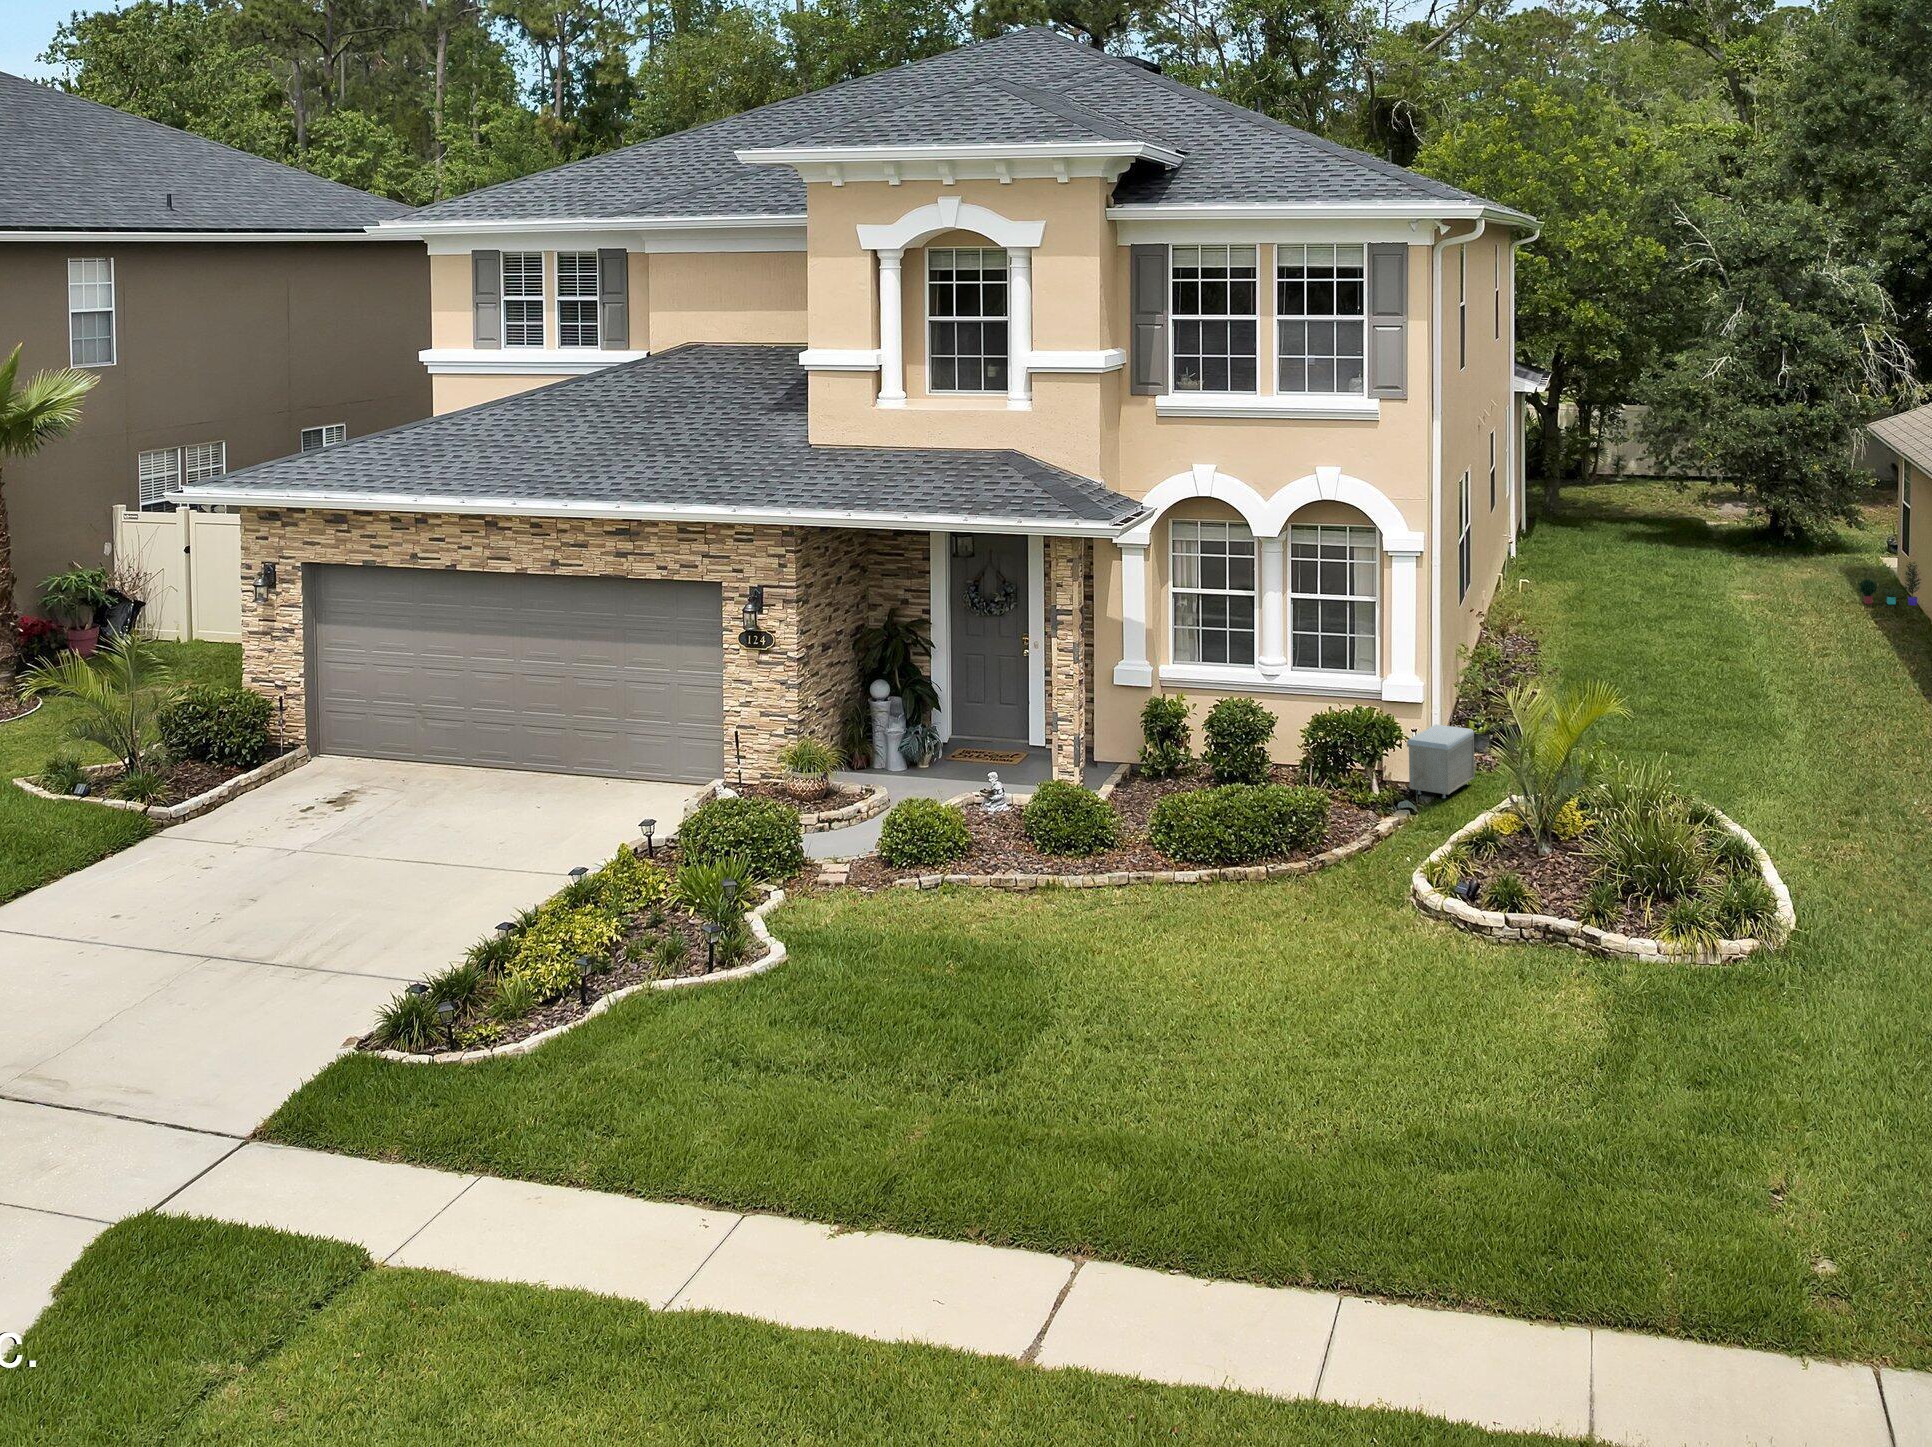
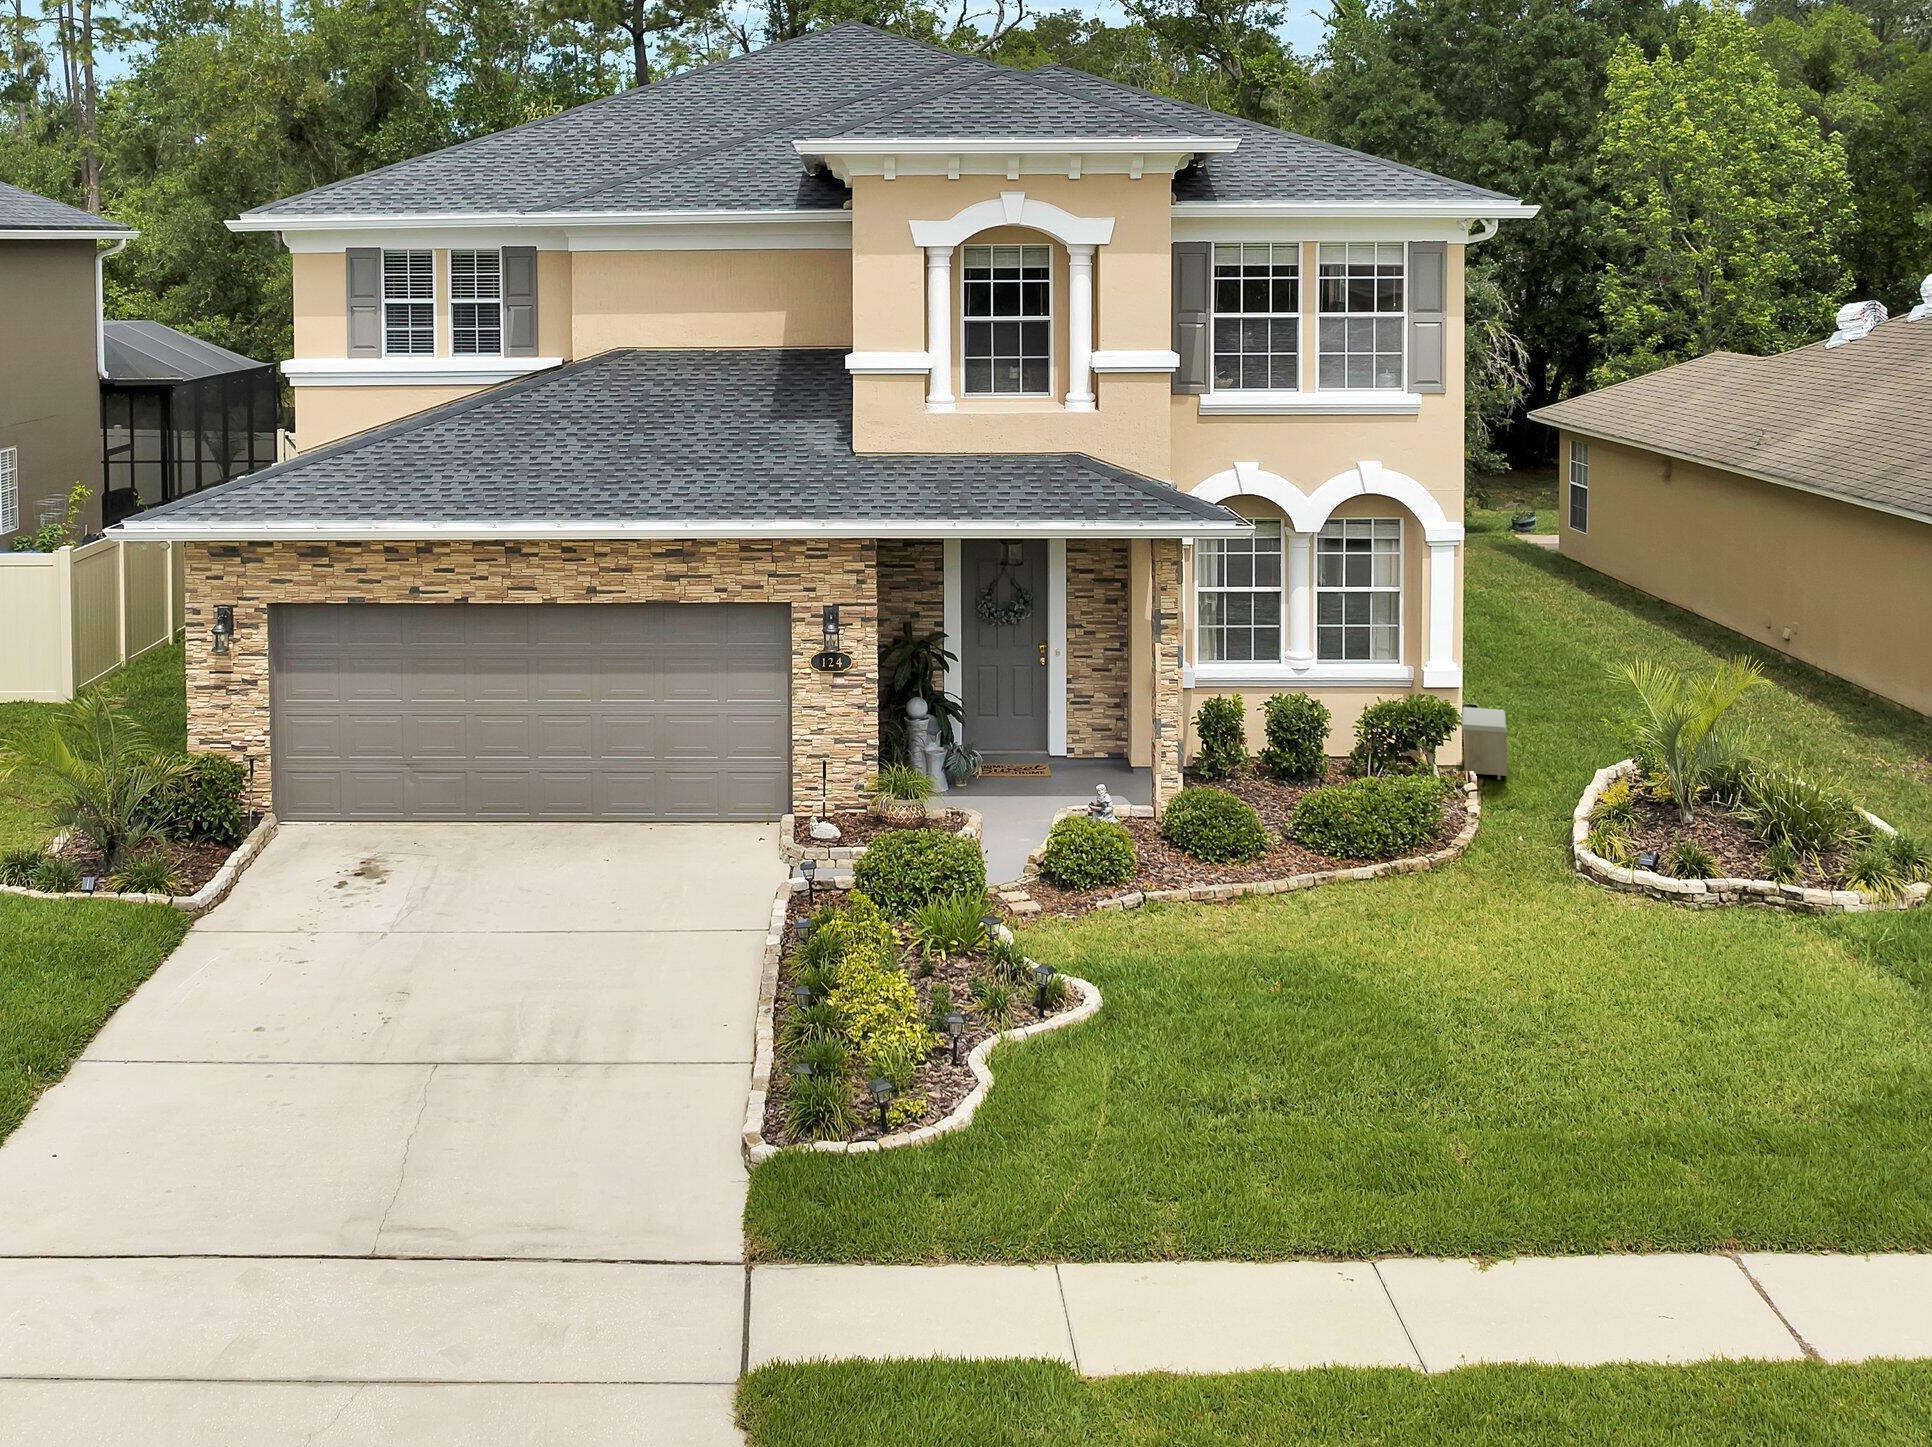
potted plant: present [1859,562,1921,606] -> none [1567,530,1619,569]

